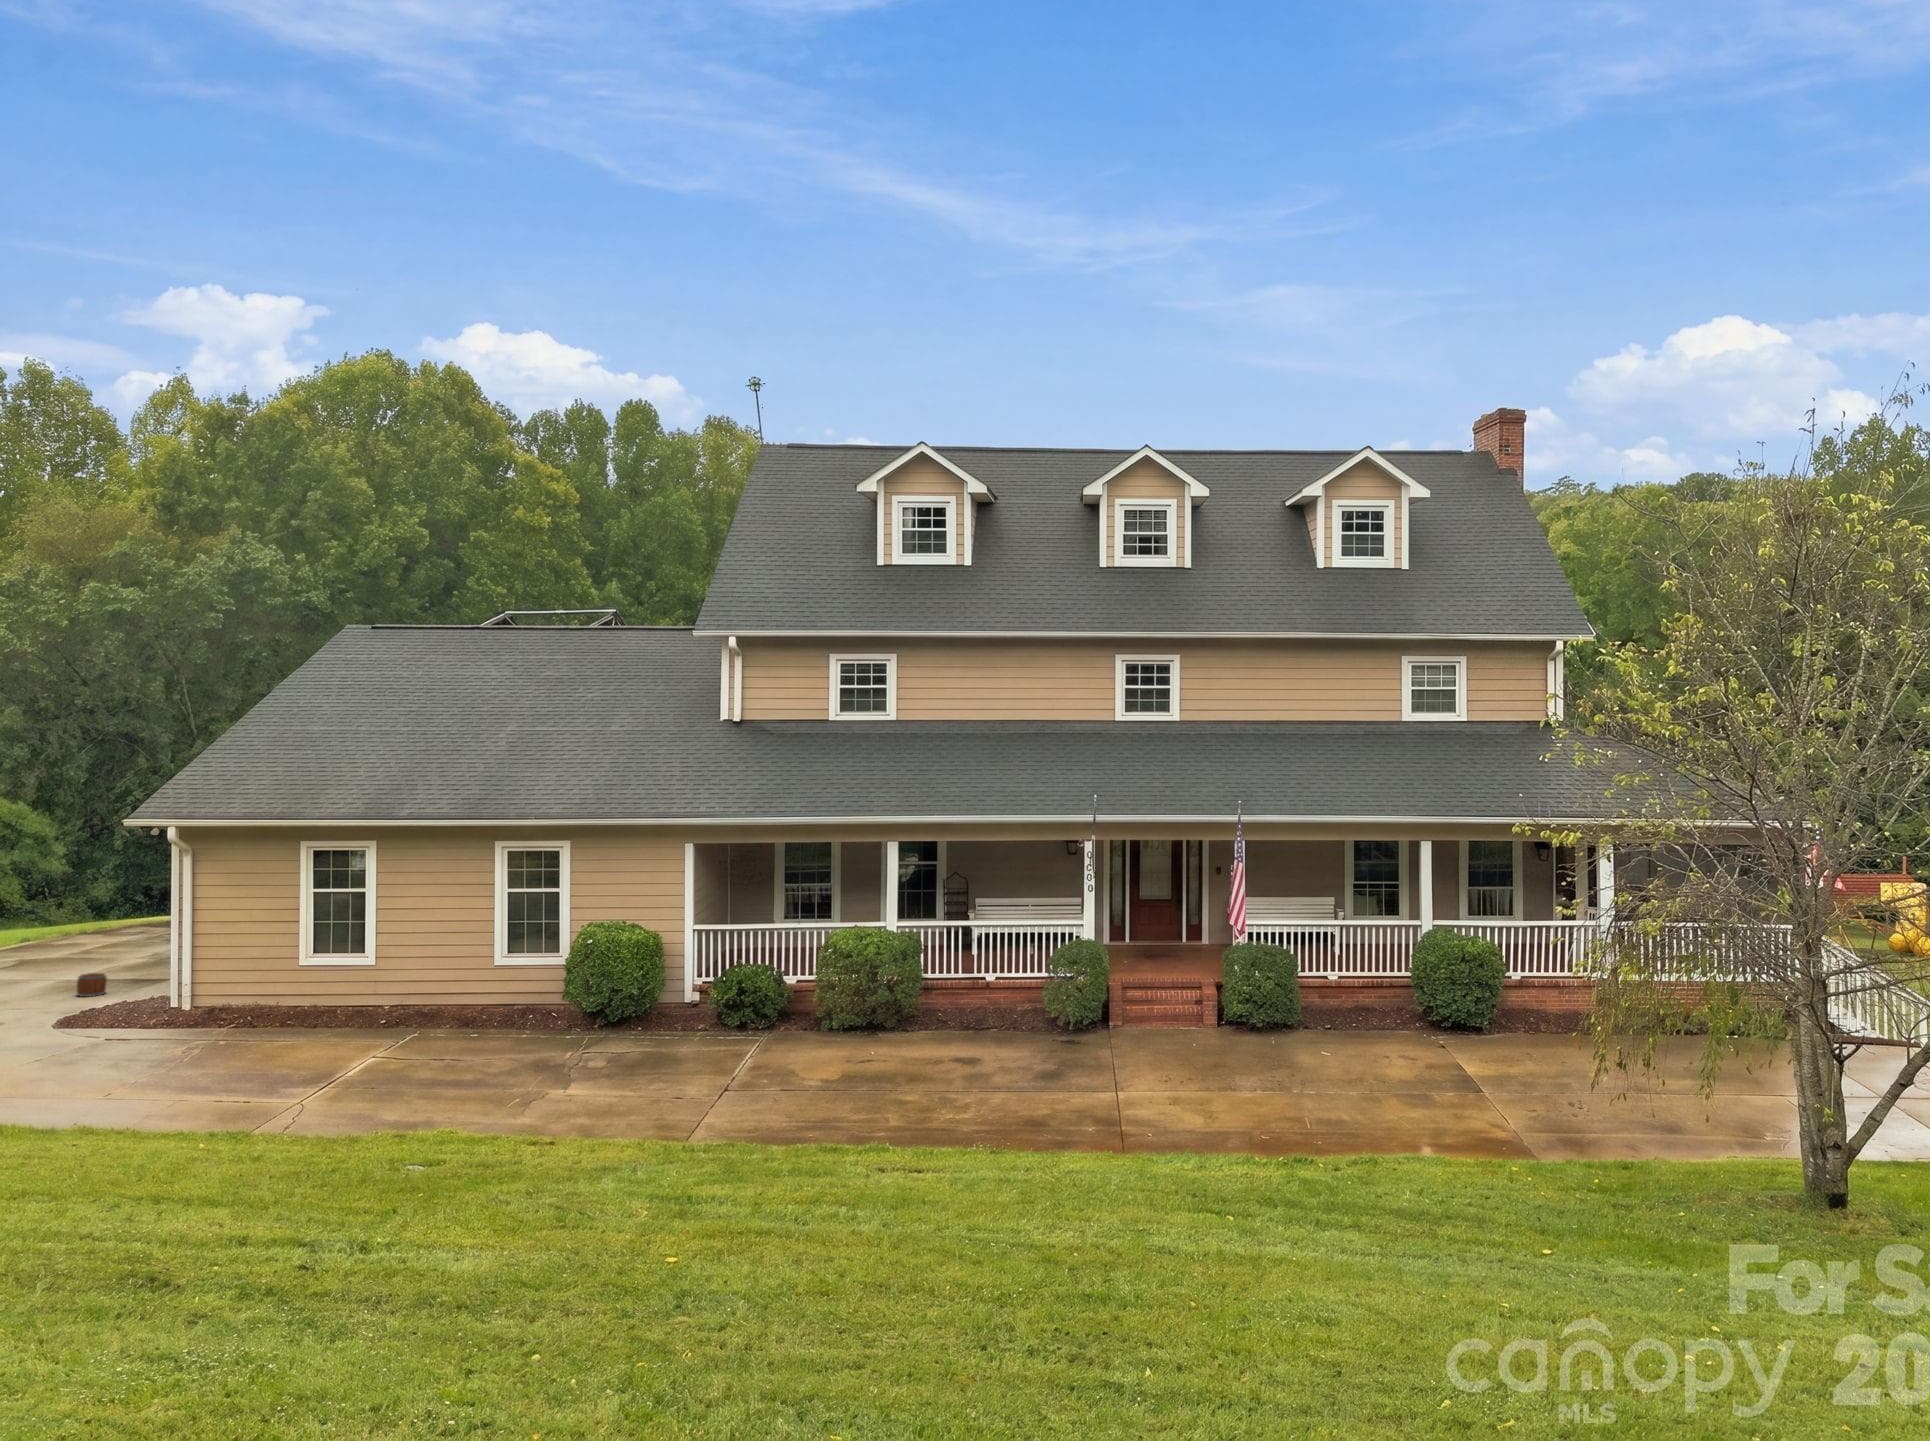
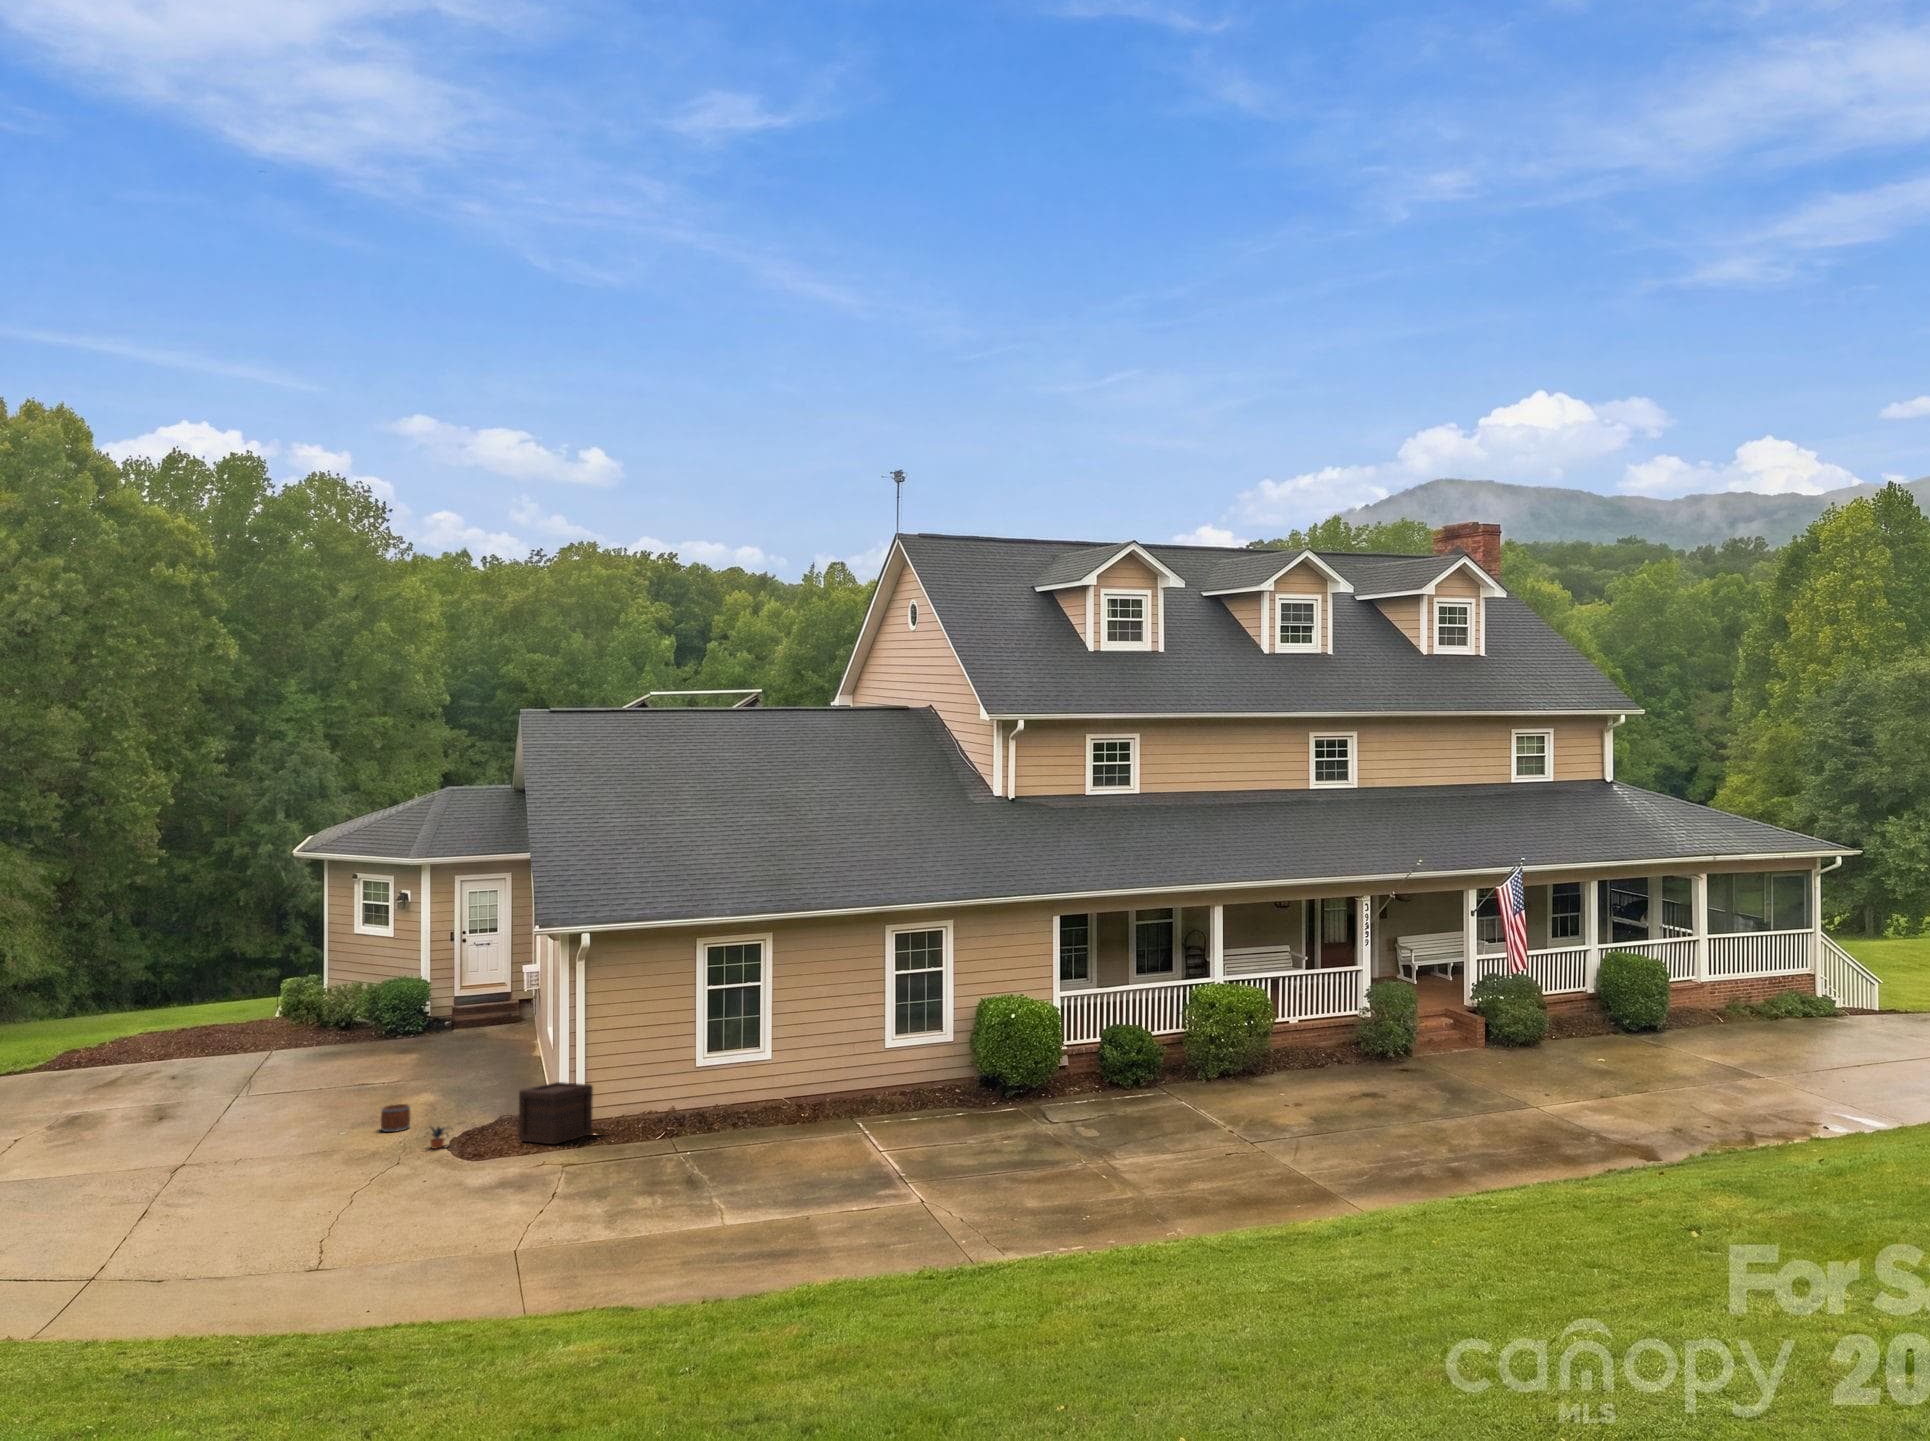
wooden crate: none [118,966,184,1022] -> present [518,1082,593,1145]
potted plant: none [49,995,79,1014] -> present [429,1127,452,1148]

